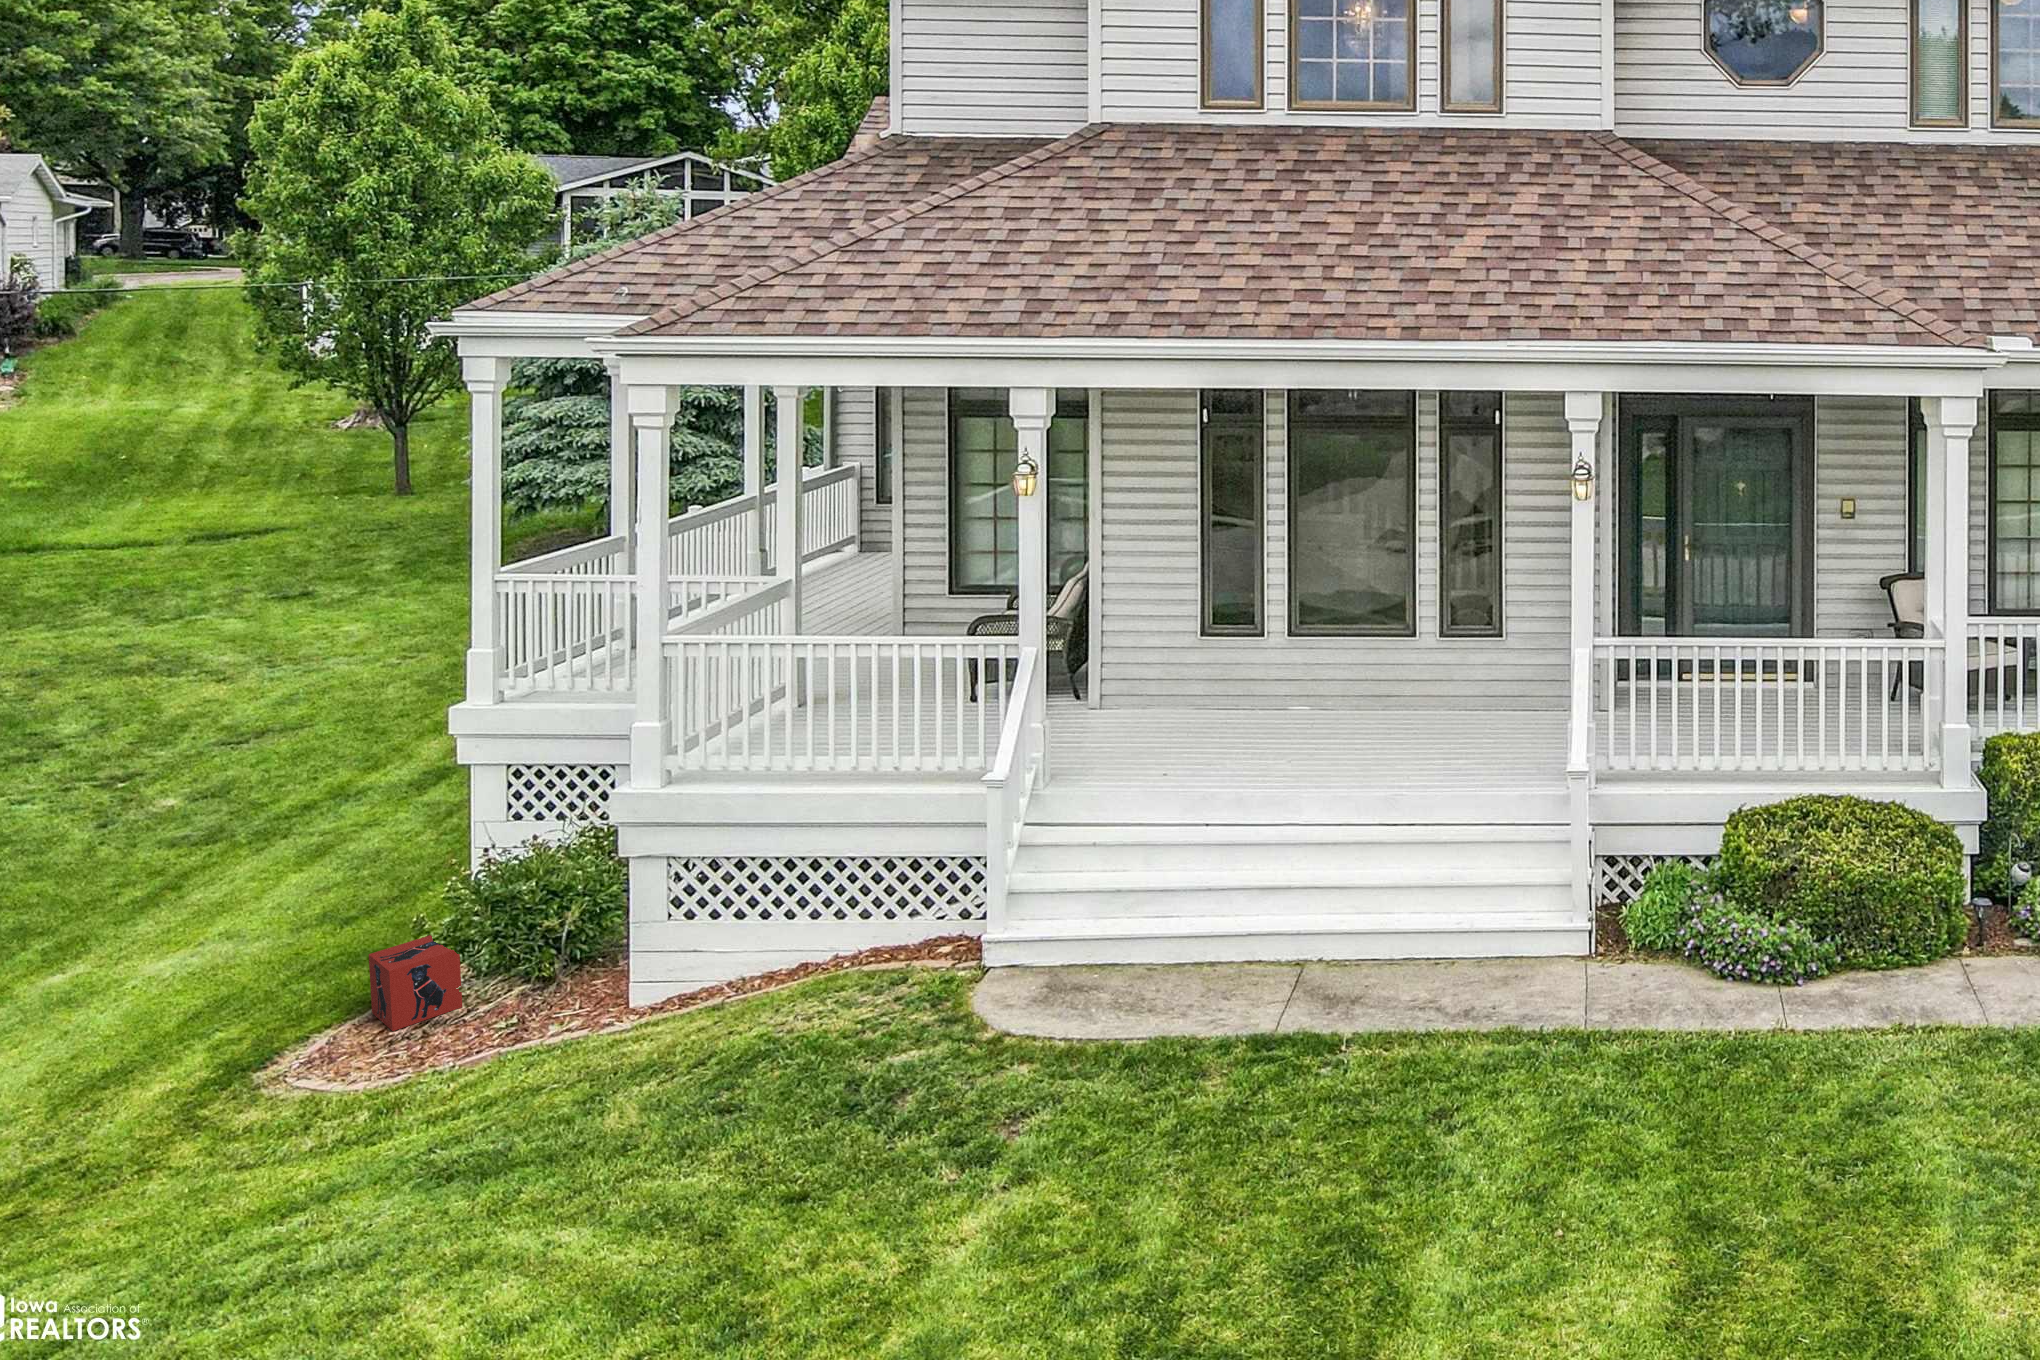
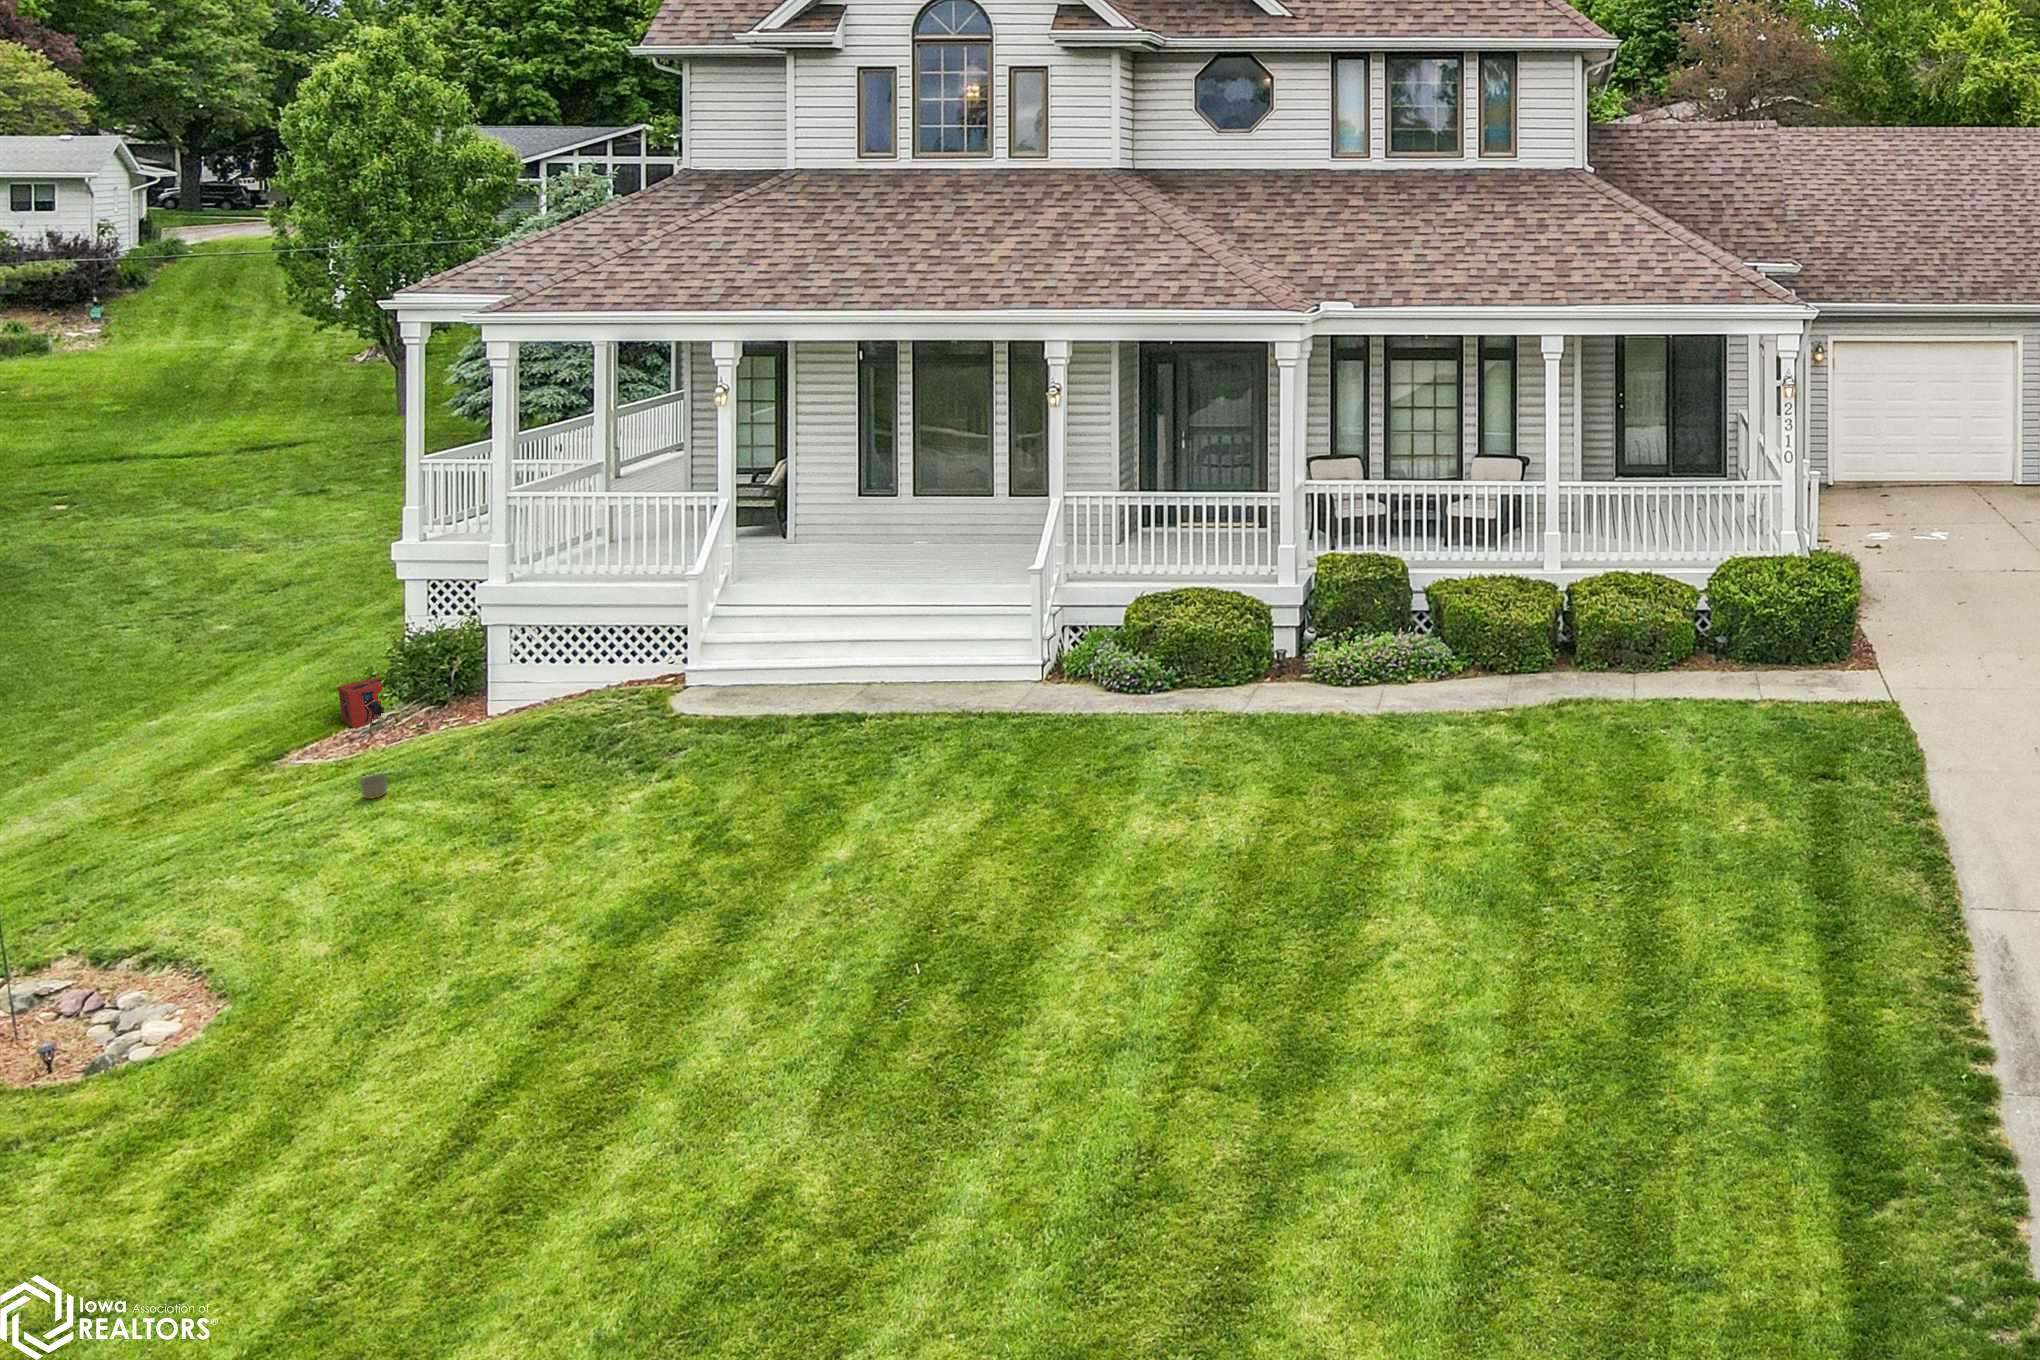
planter: none [488,1244,542,1309] -> present [360,773,387,799]

